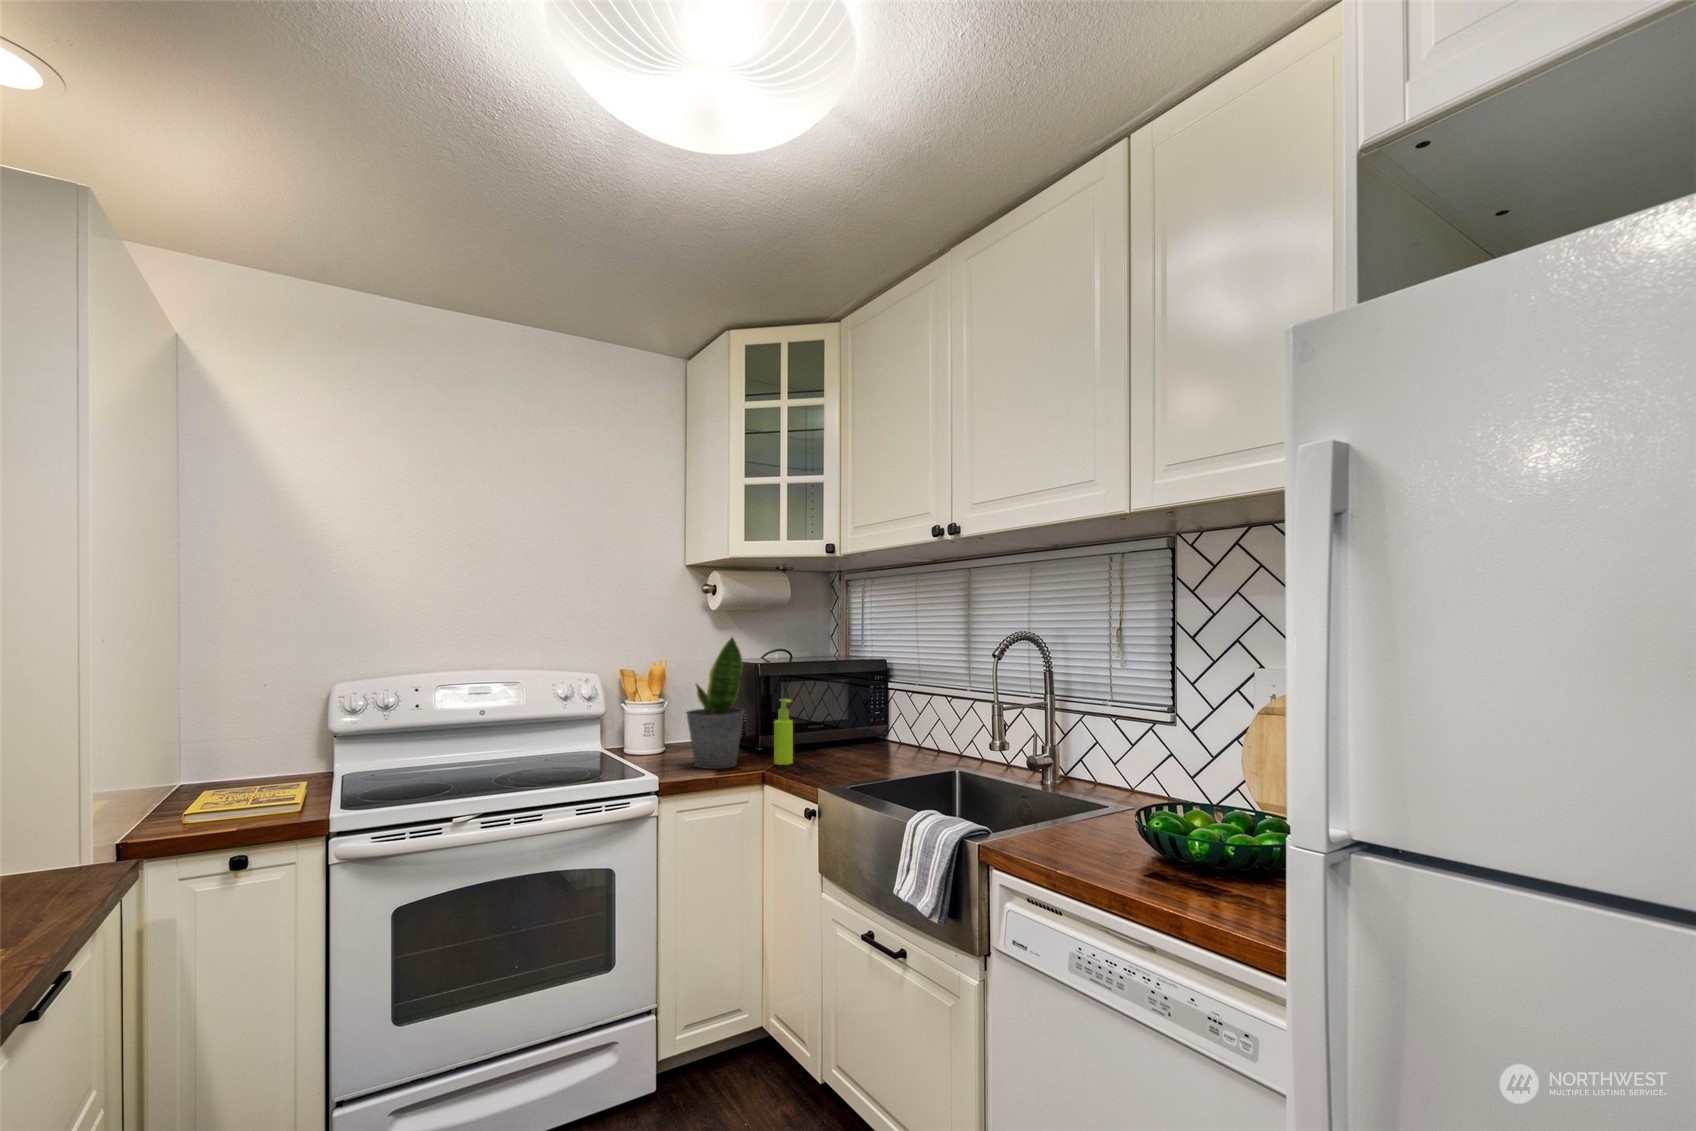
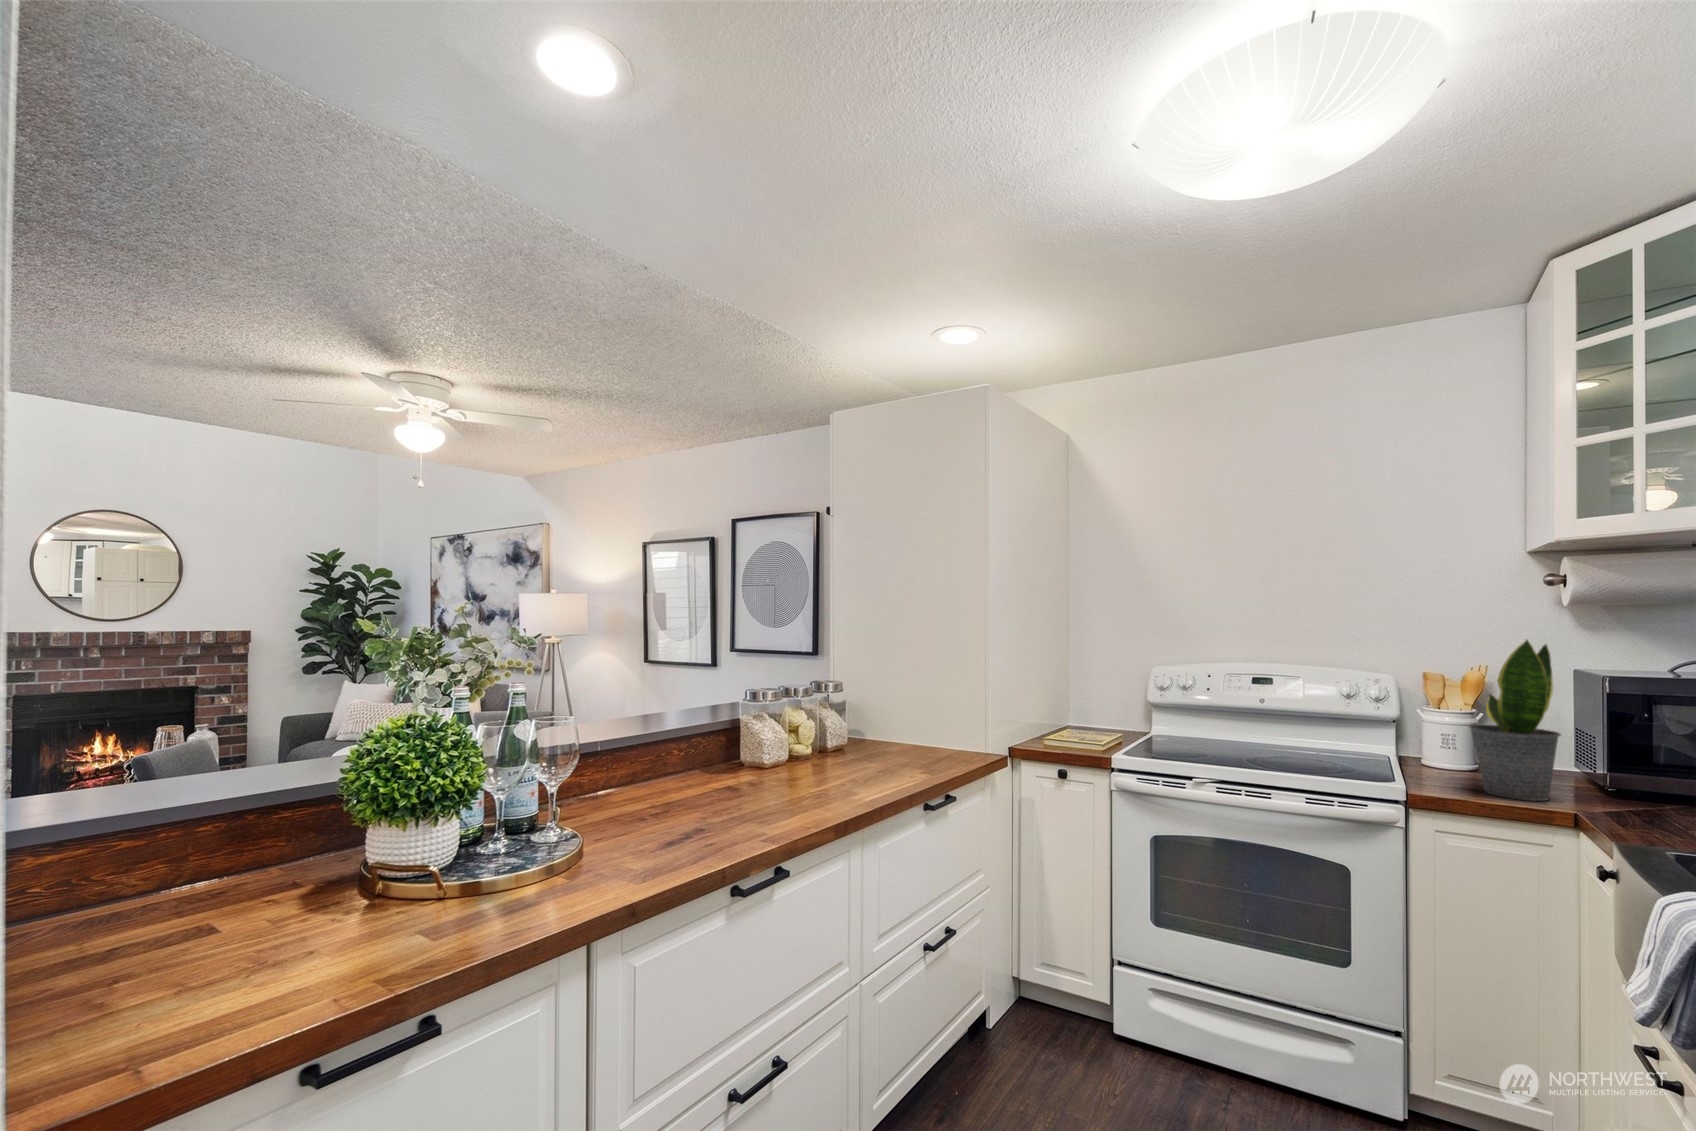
soap dispenser: present [774,699,793,765] -> none [1610,727,1647,817]

